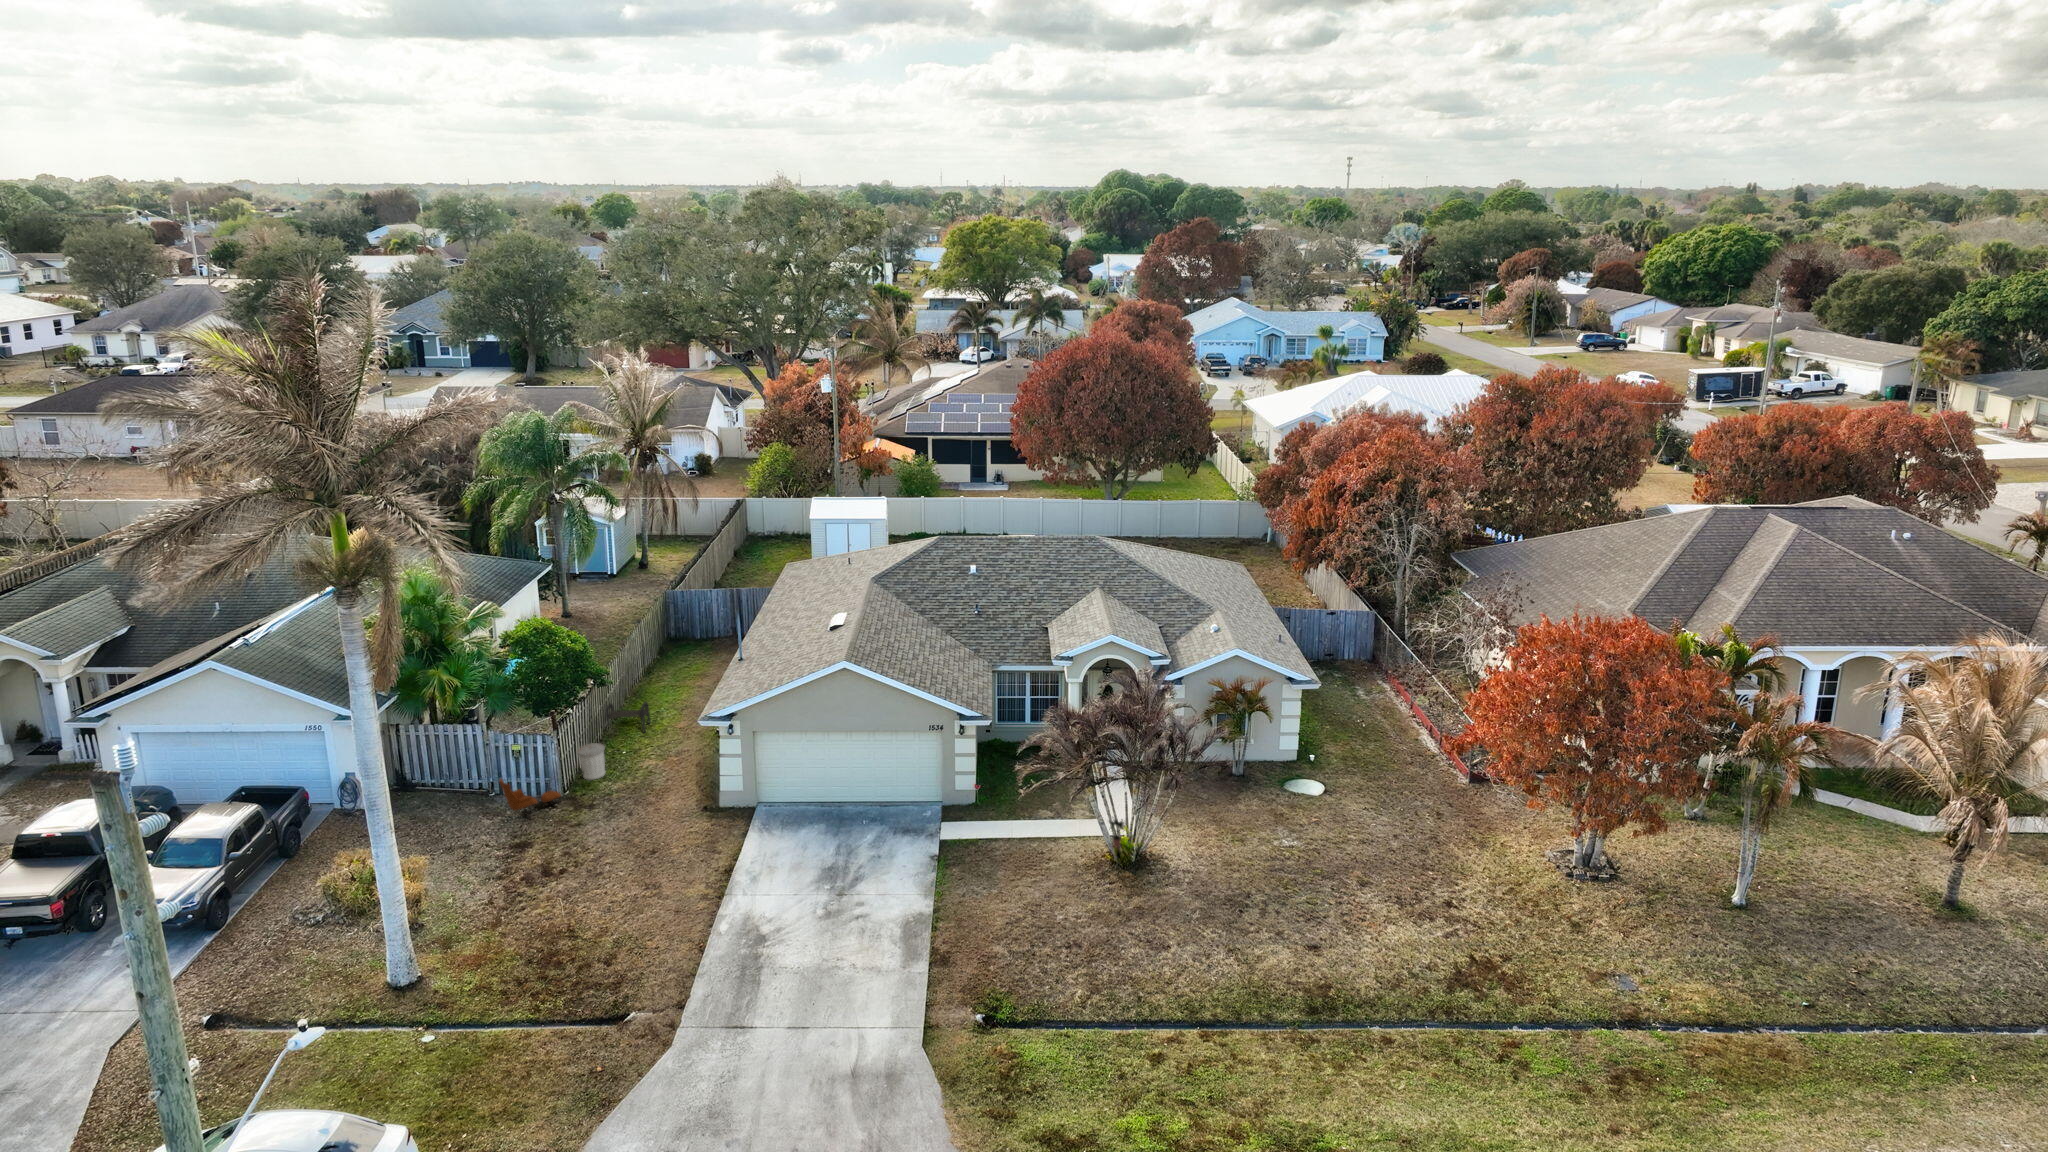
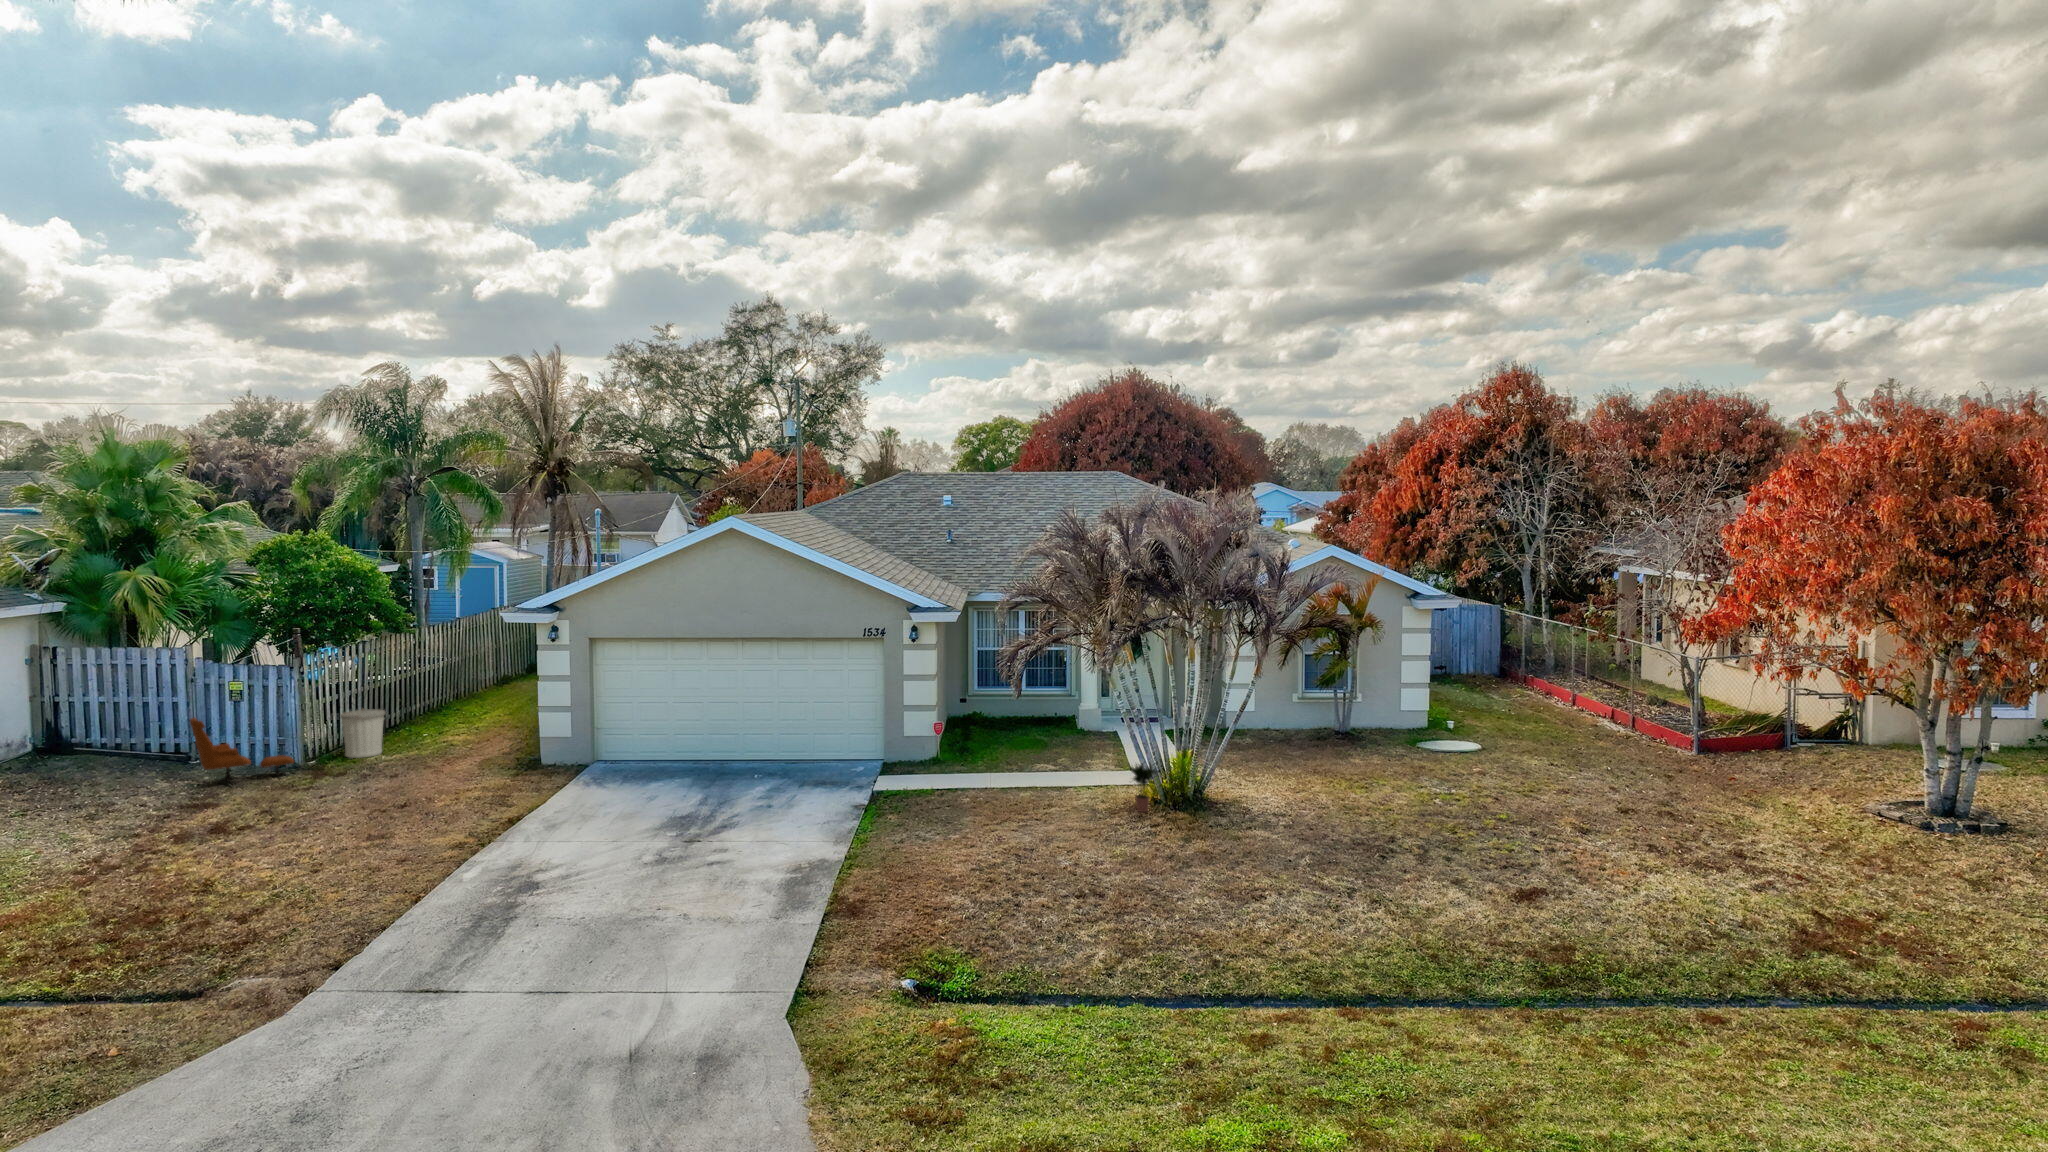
bench: present [605,702,651,733] -> none [410,686,477,728]

